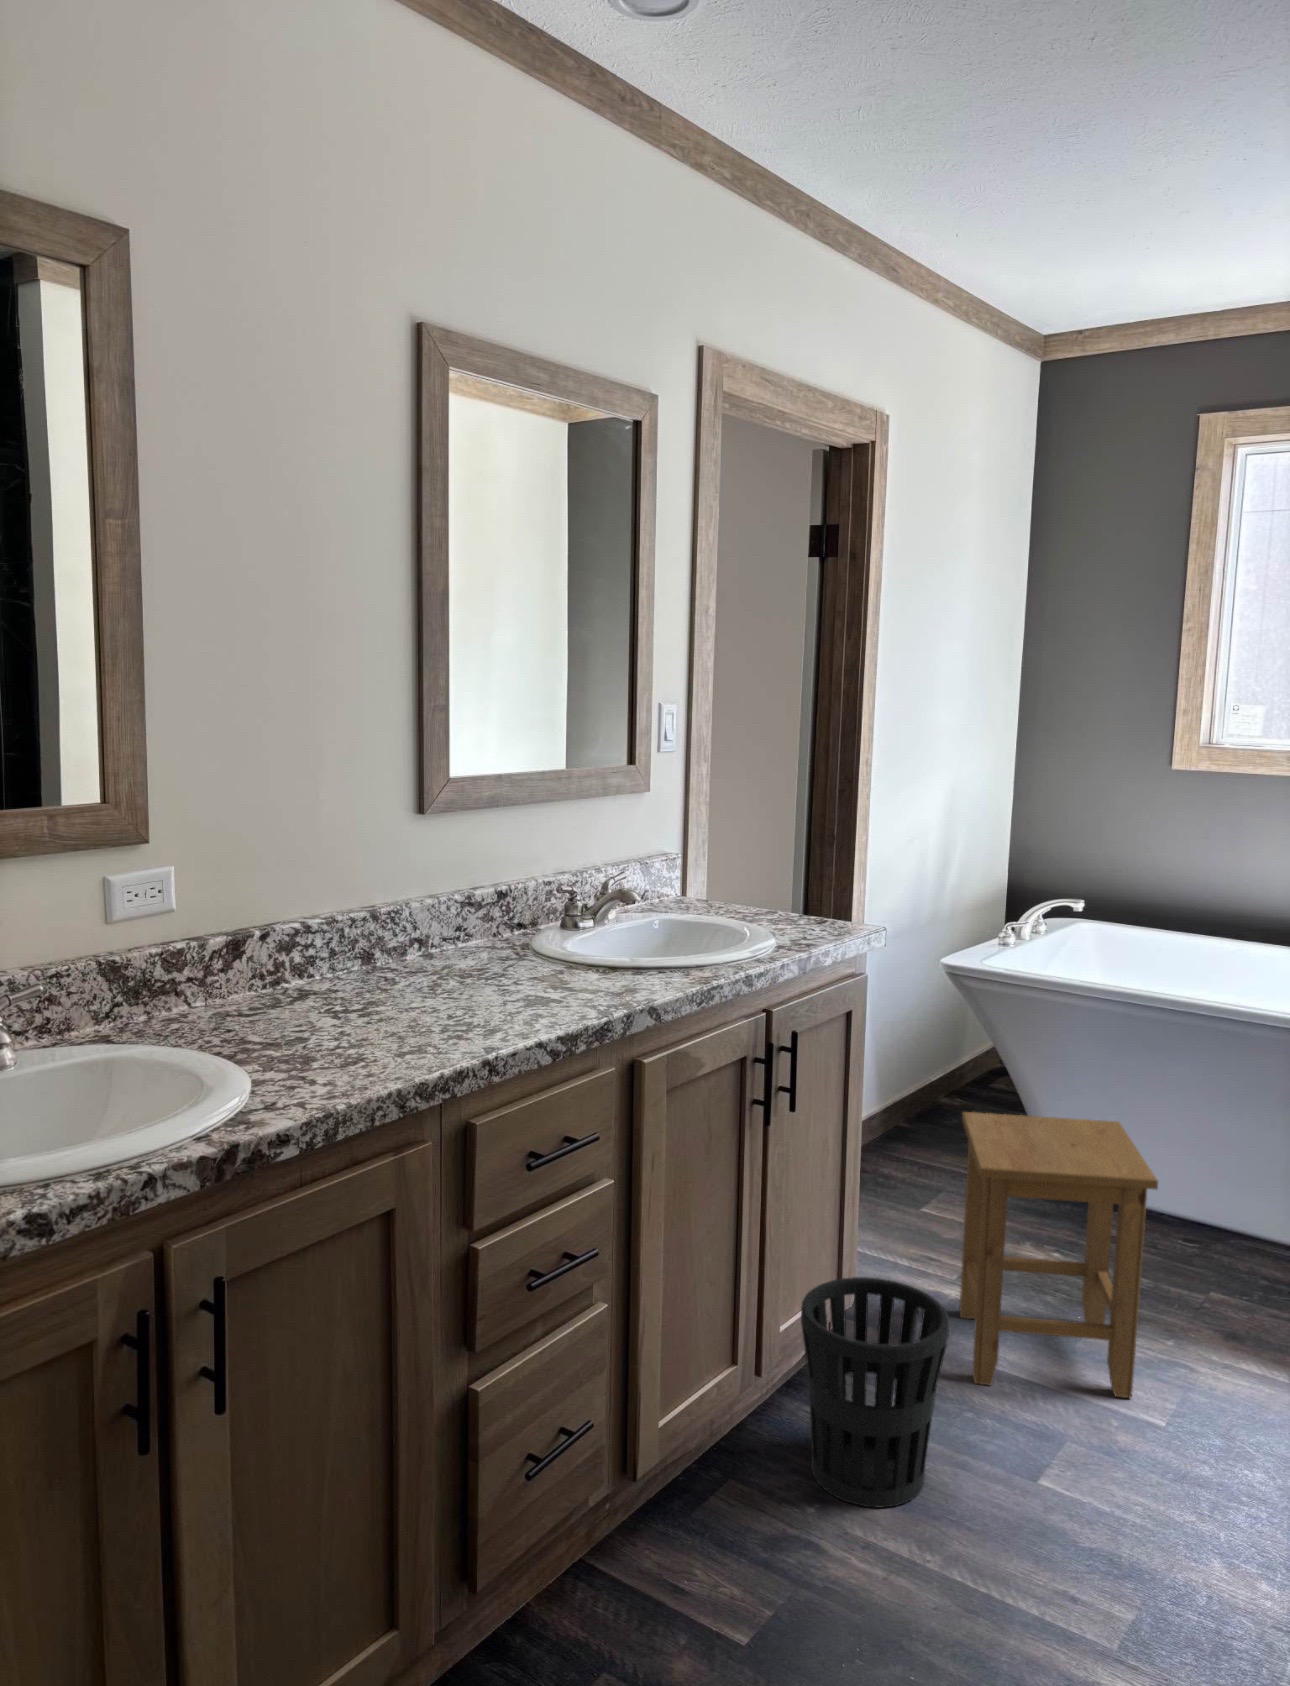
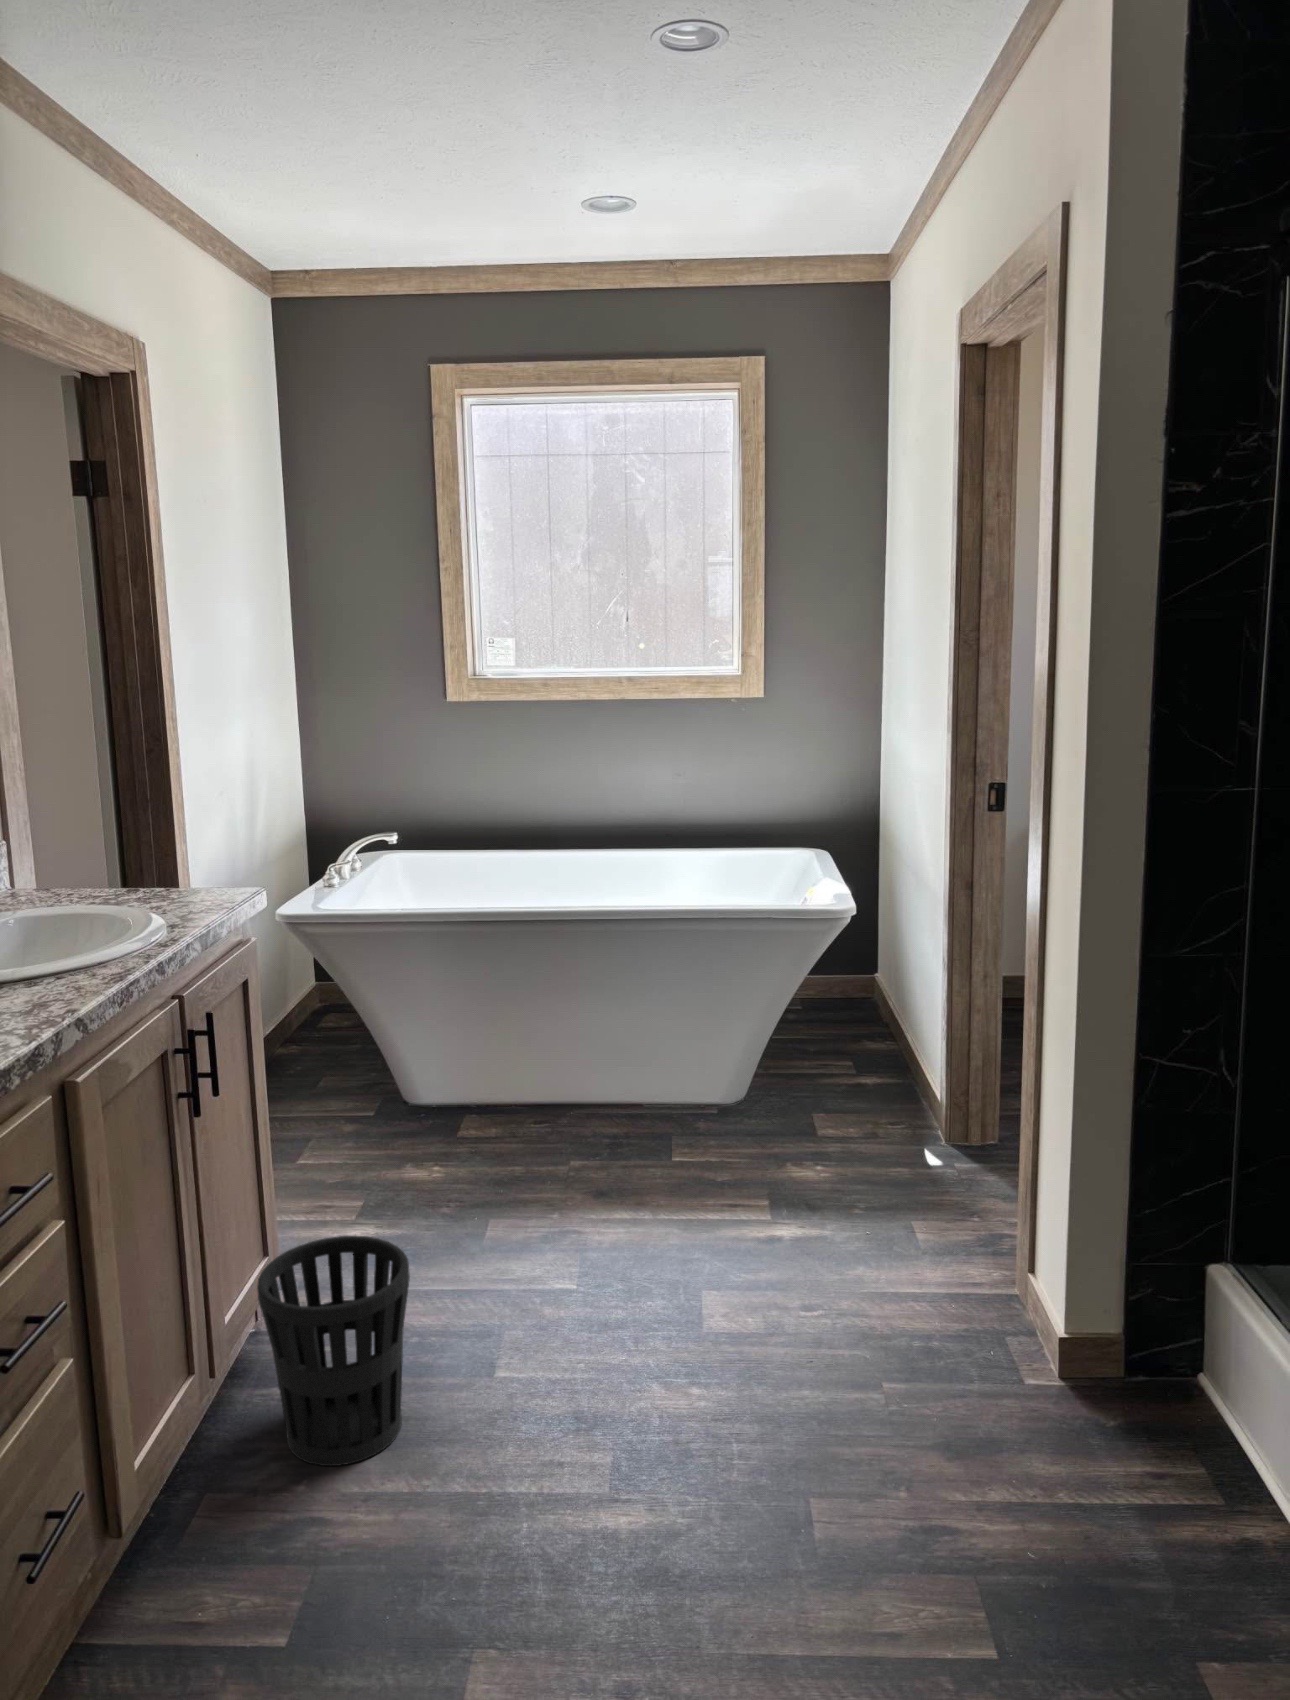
stool: present [960,1112,1158,1398] -> none [350,1030,547,1308]

